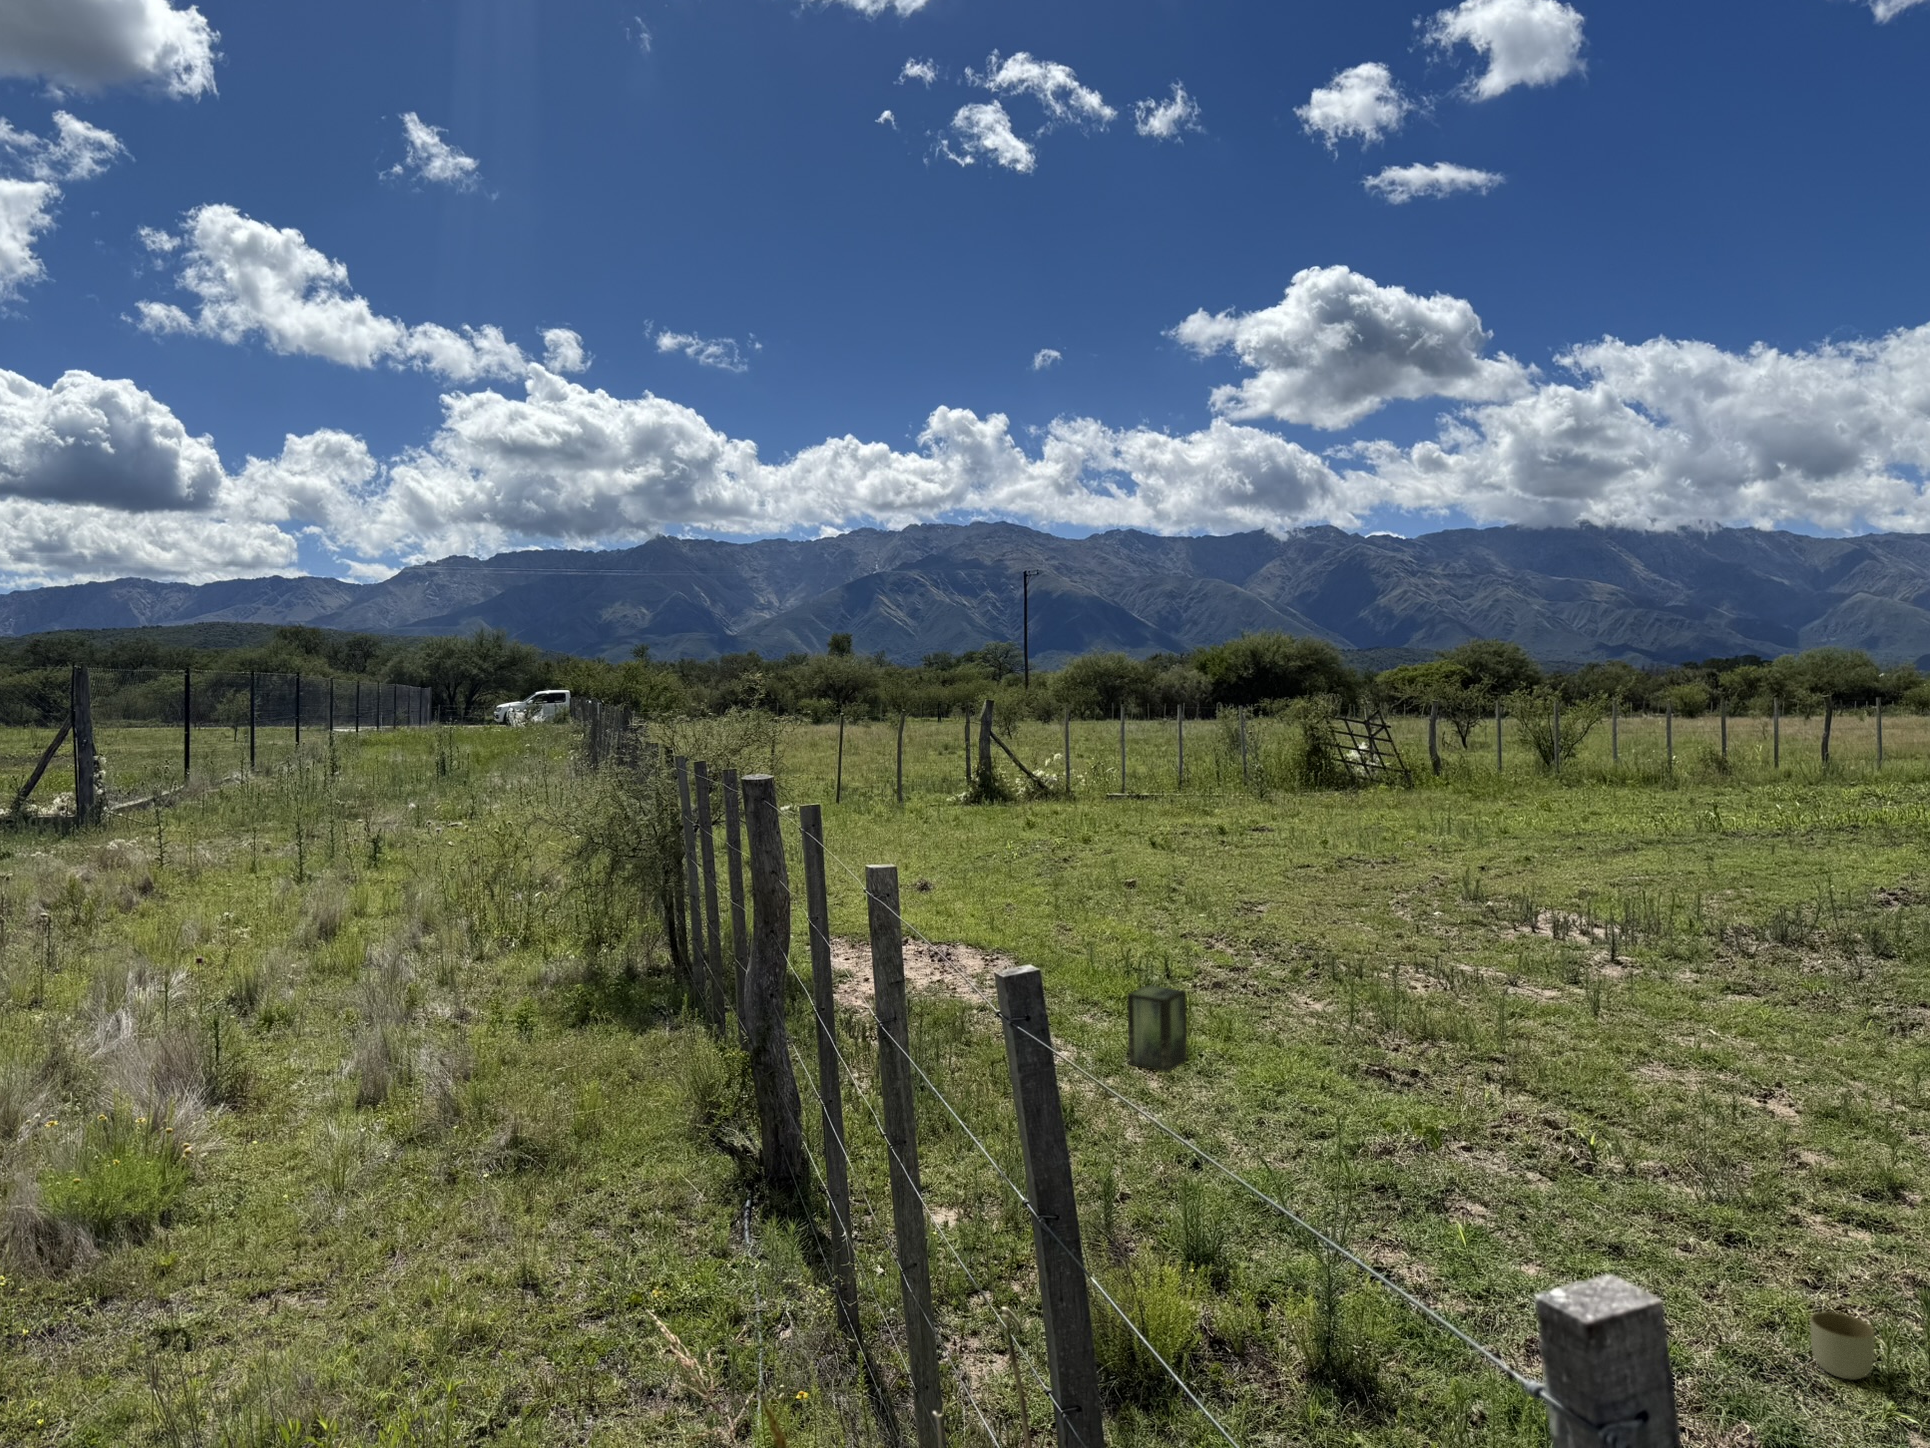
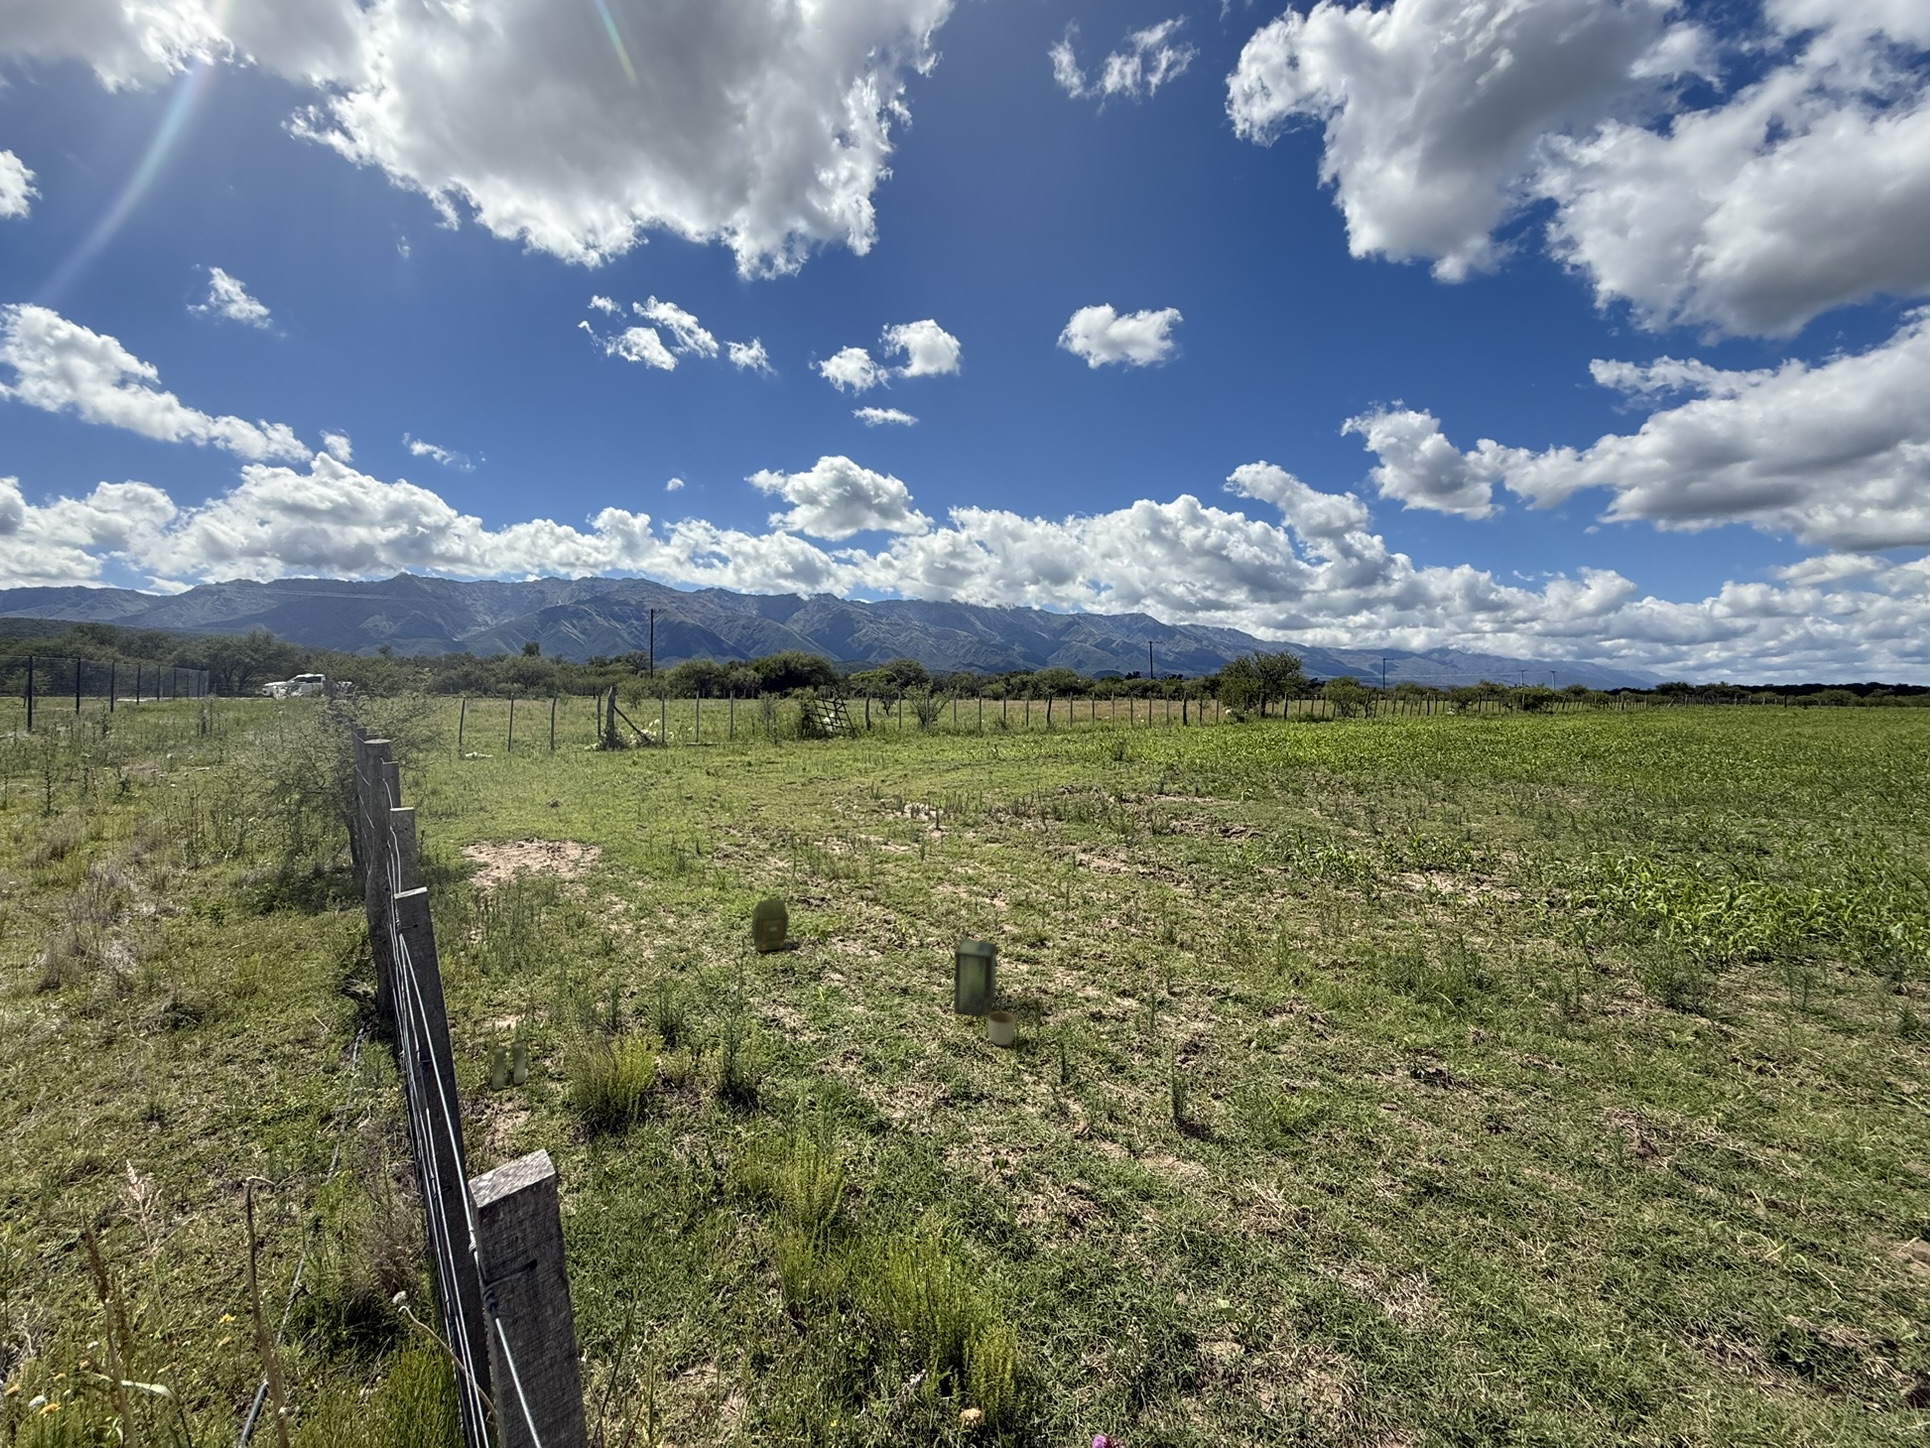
storage box: present [1127,985,1188,1072] -> present [954,940,997,1017]
backpack: none [1302,1060,1368,1150] -> present [751,899,789,951]
boots: none [954,1240,1000,1306] -> present [492,1042,526,1090]

